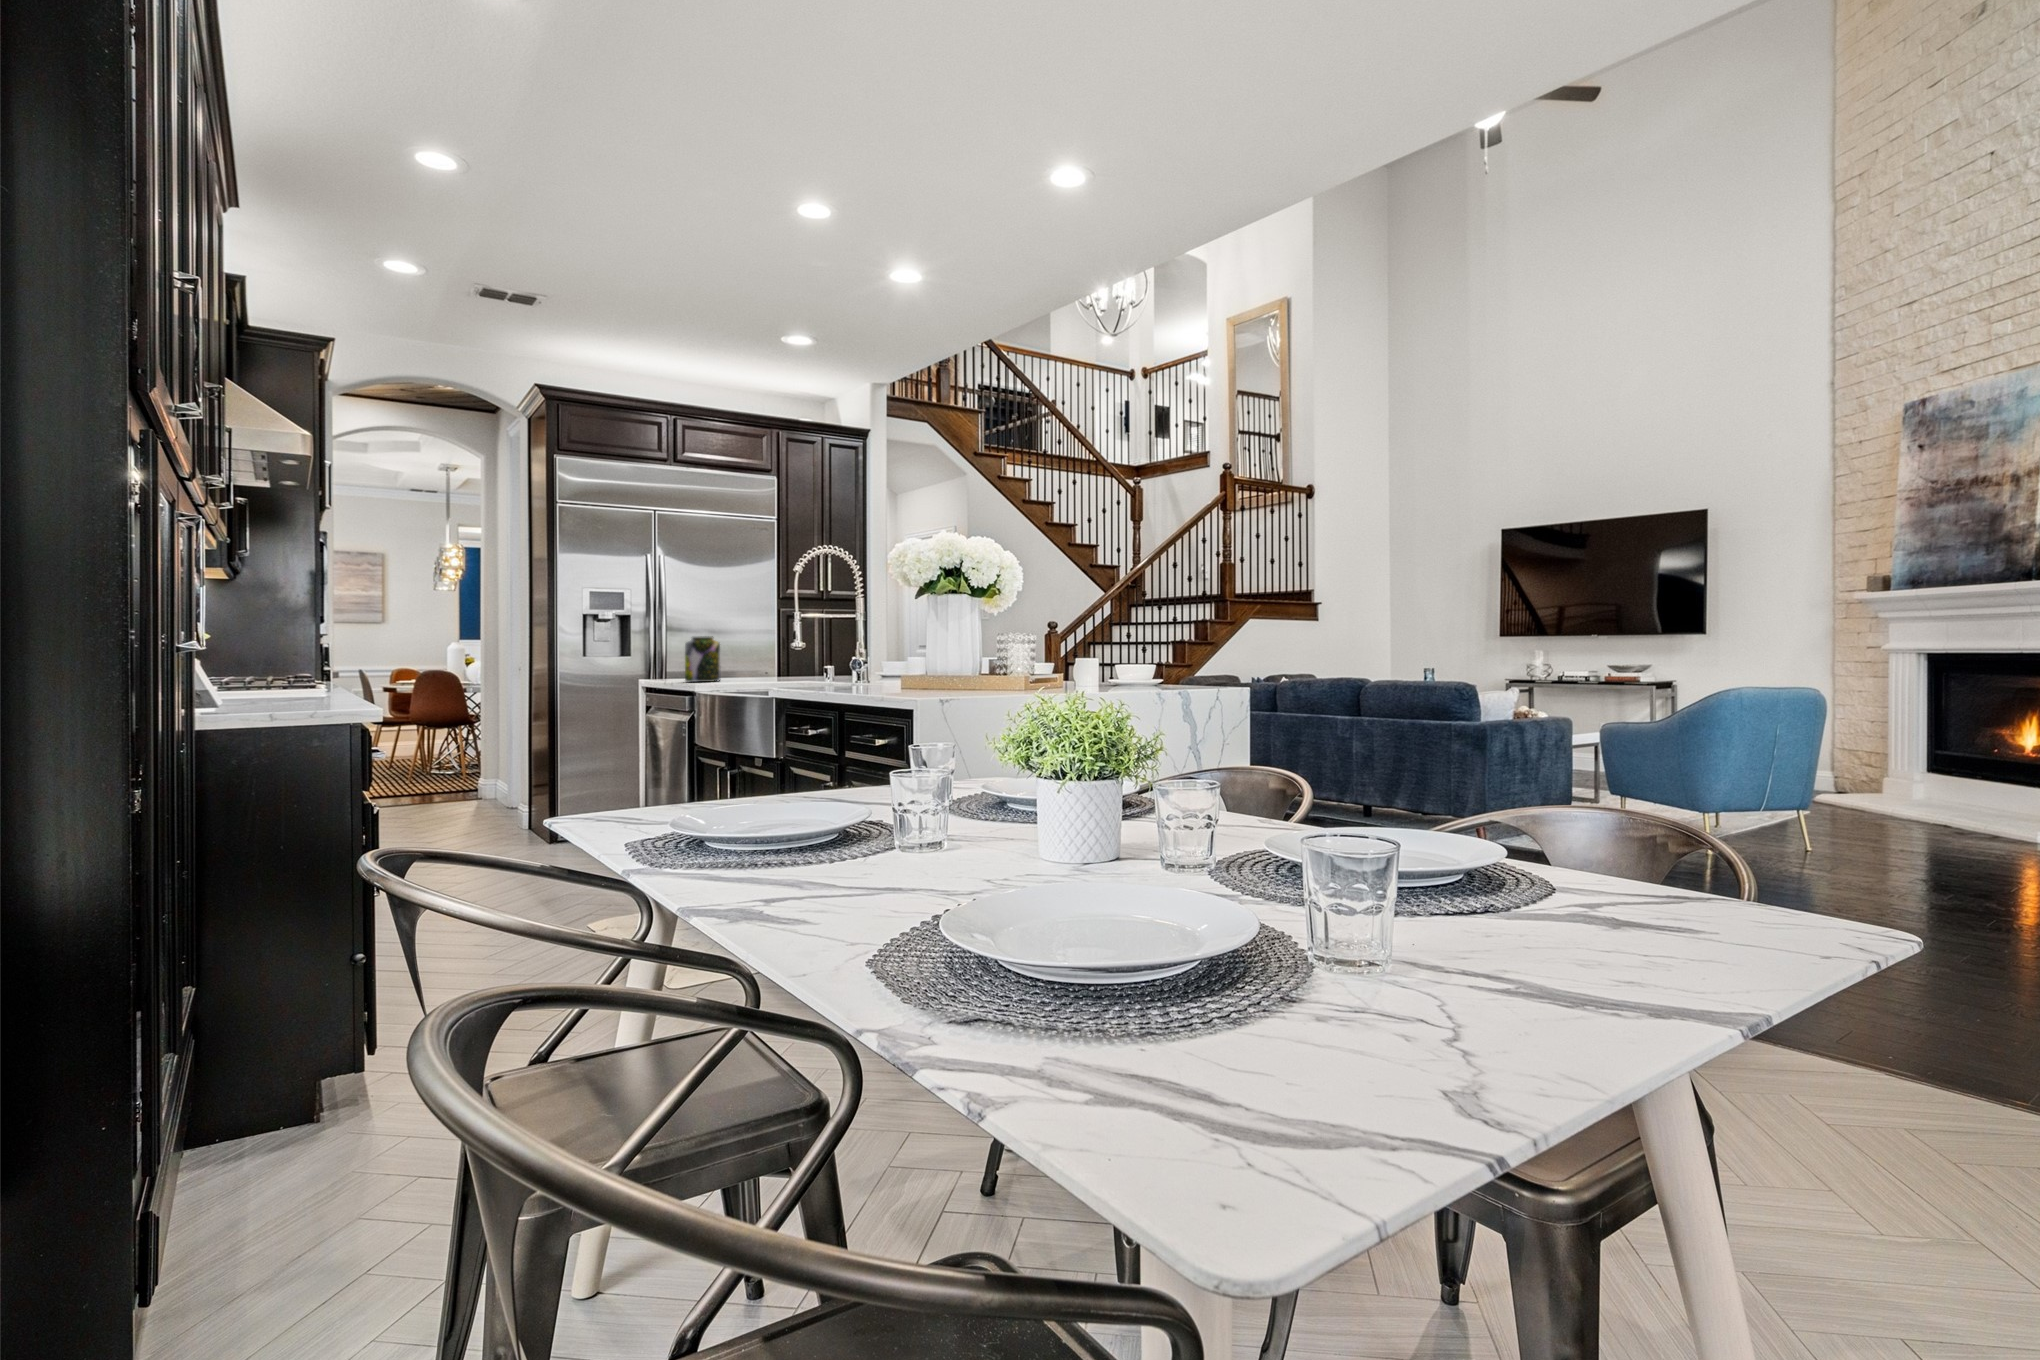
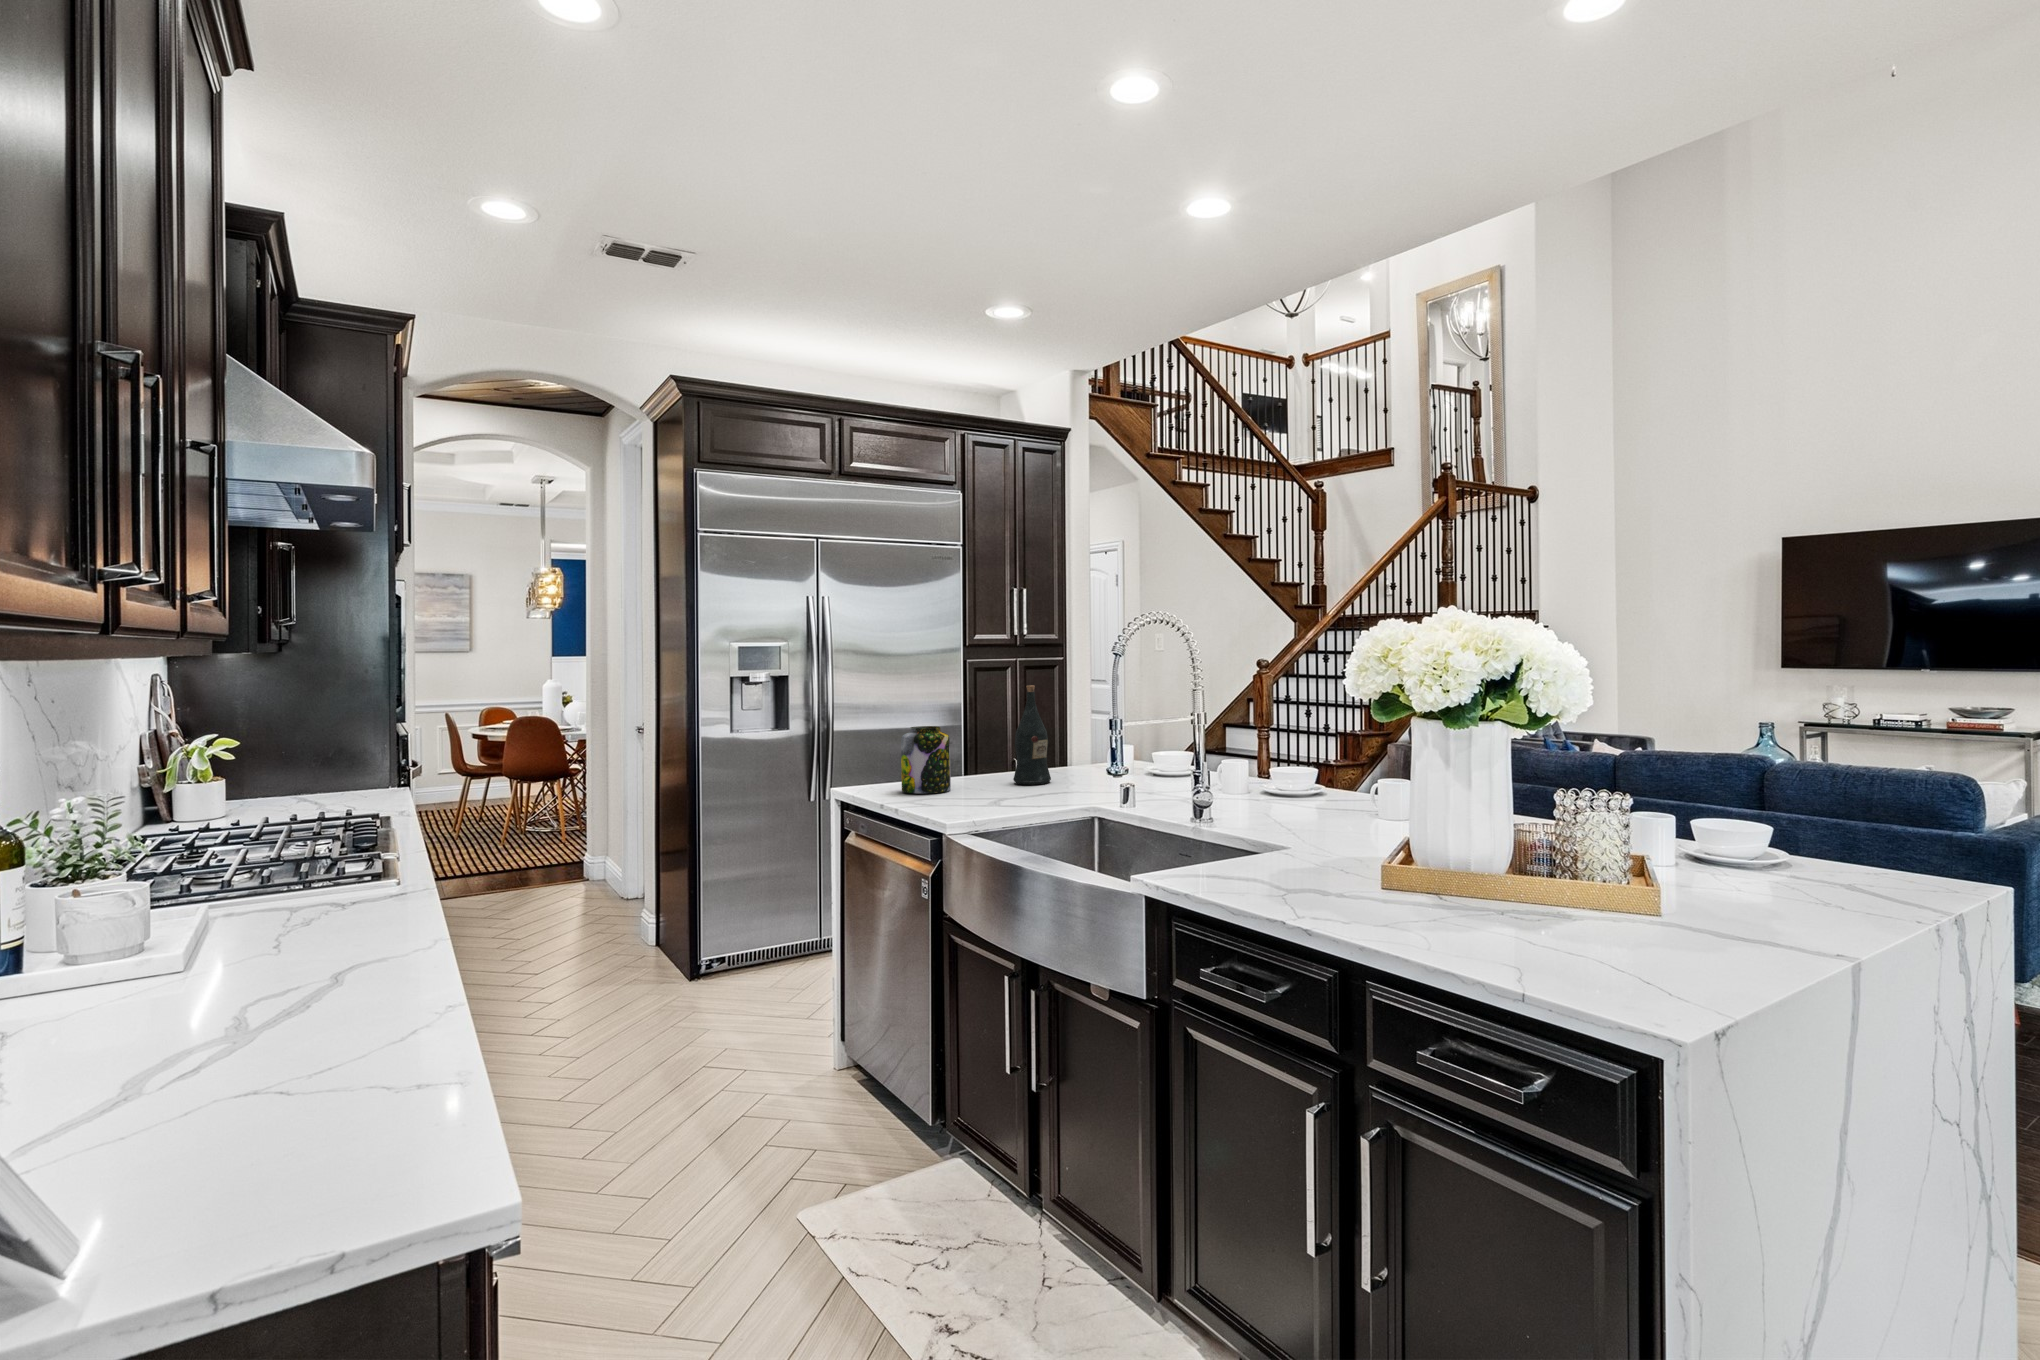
wine bottle: none [768,610,795,679] -> present [1013,685,1051,785]

